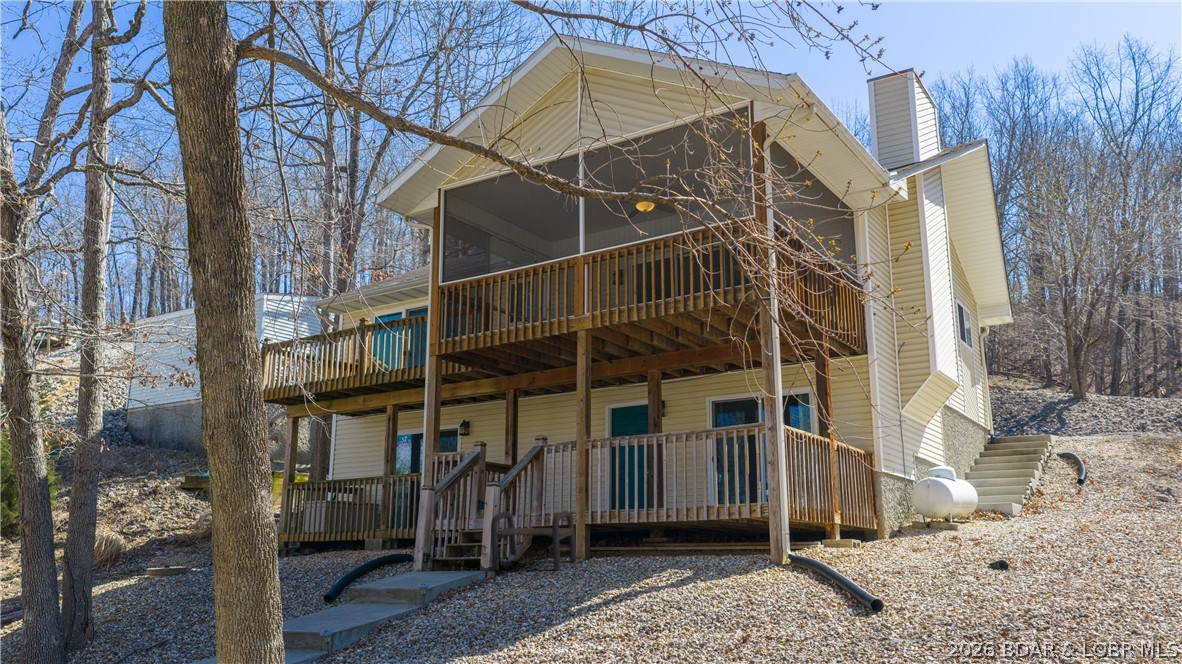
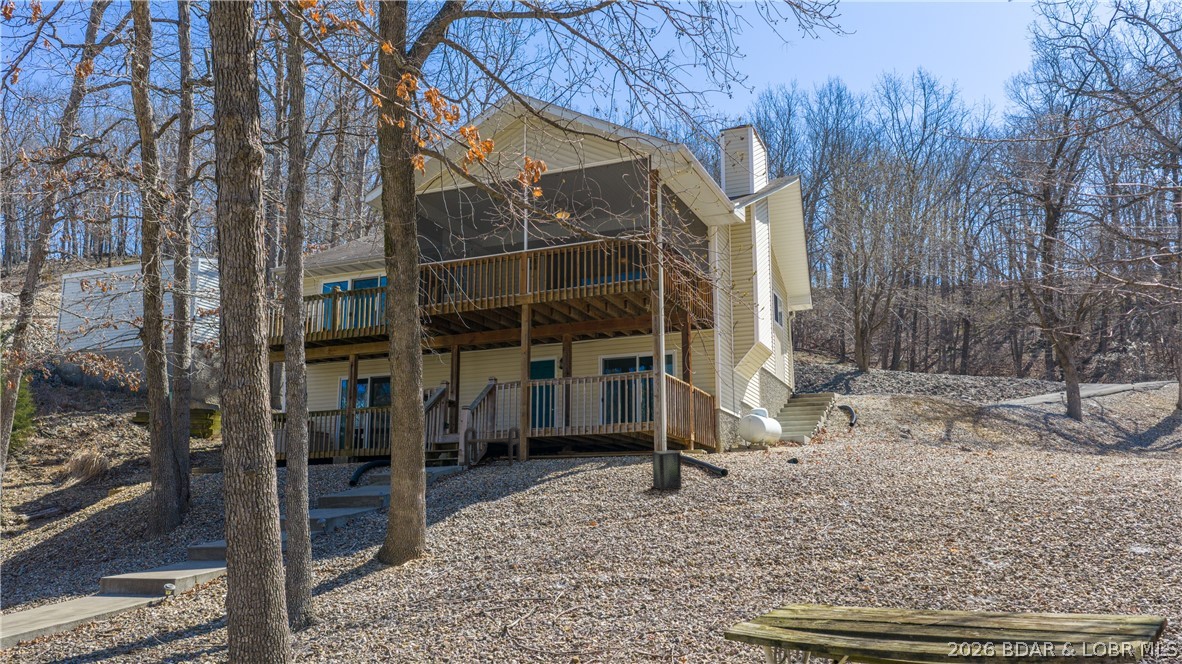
storage box: none [746,572,801,649] -> present [652,450,682,490]

